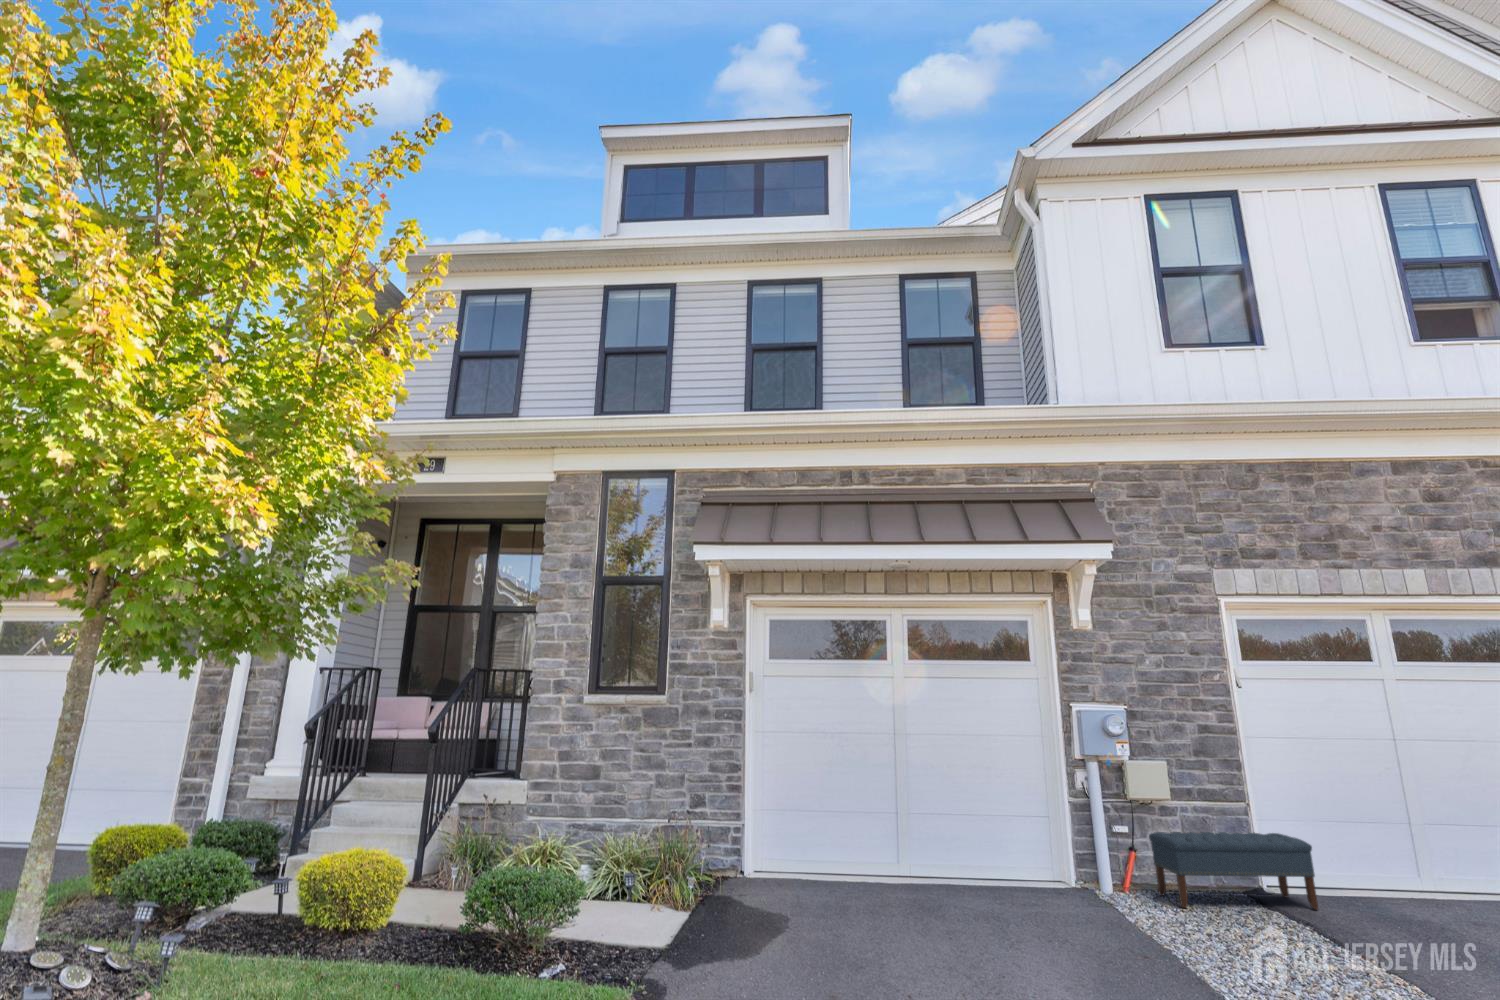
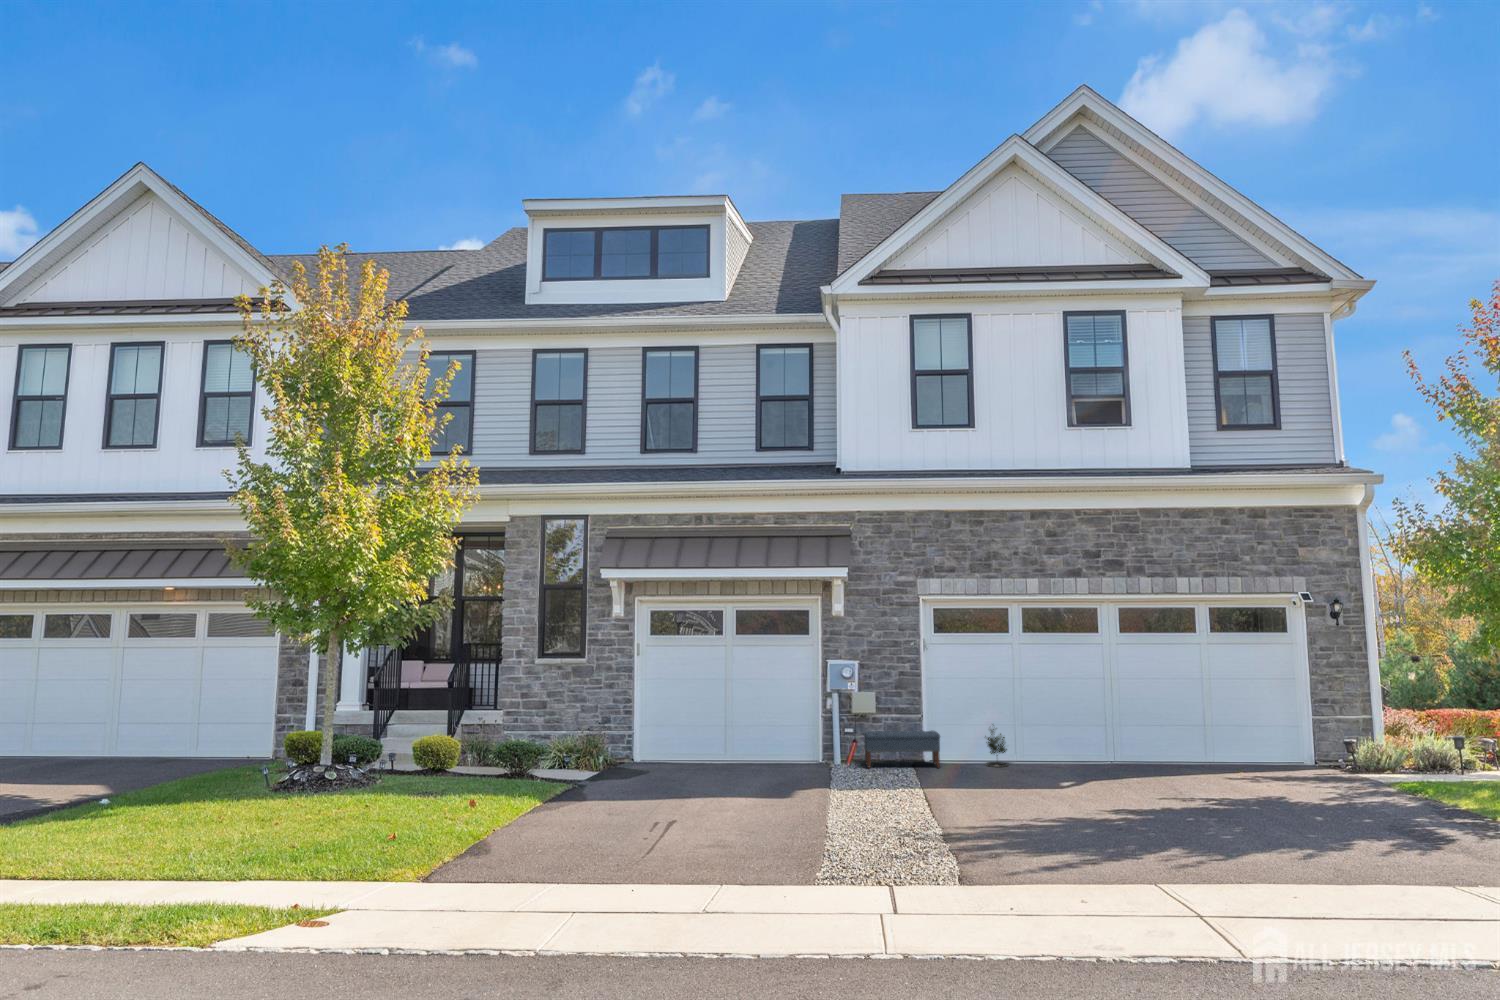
potted tree: none [1370,821,1436,909] -> present [985,729,1008,767]

